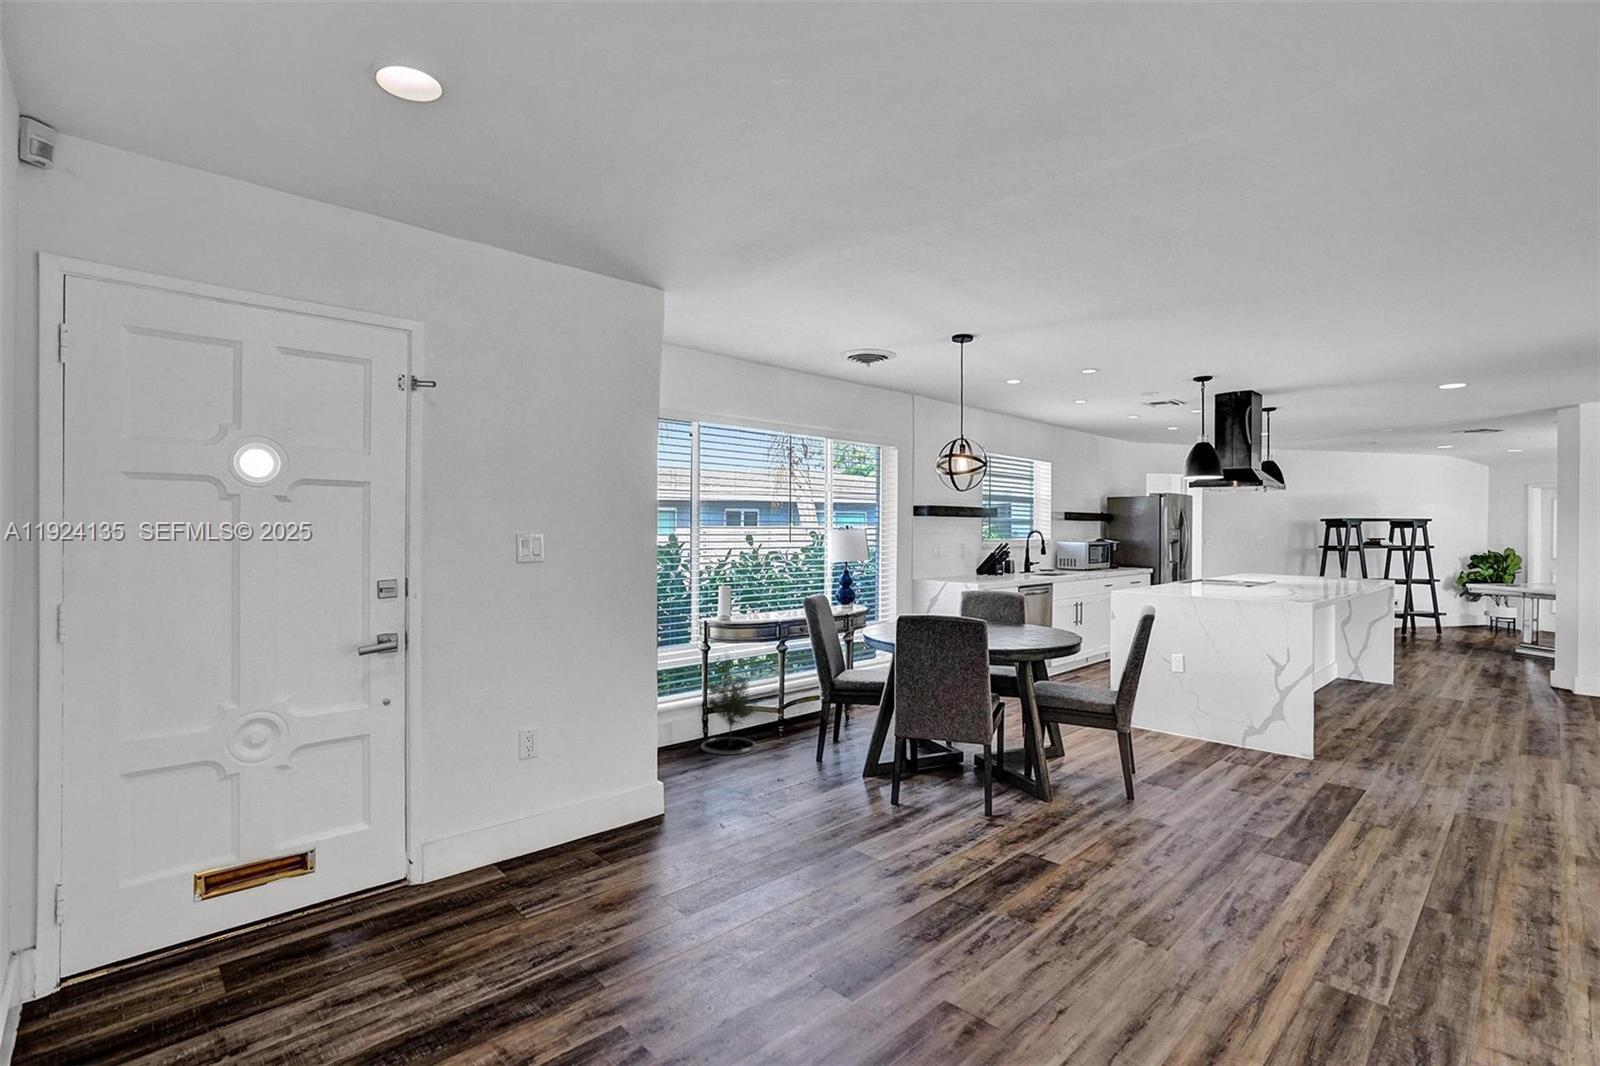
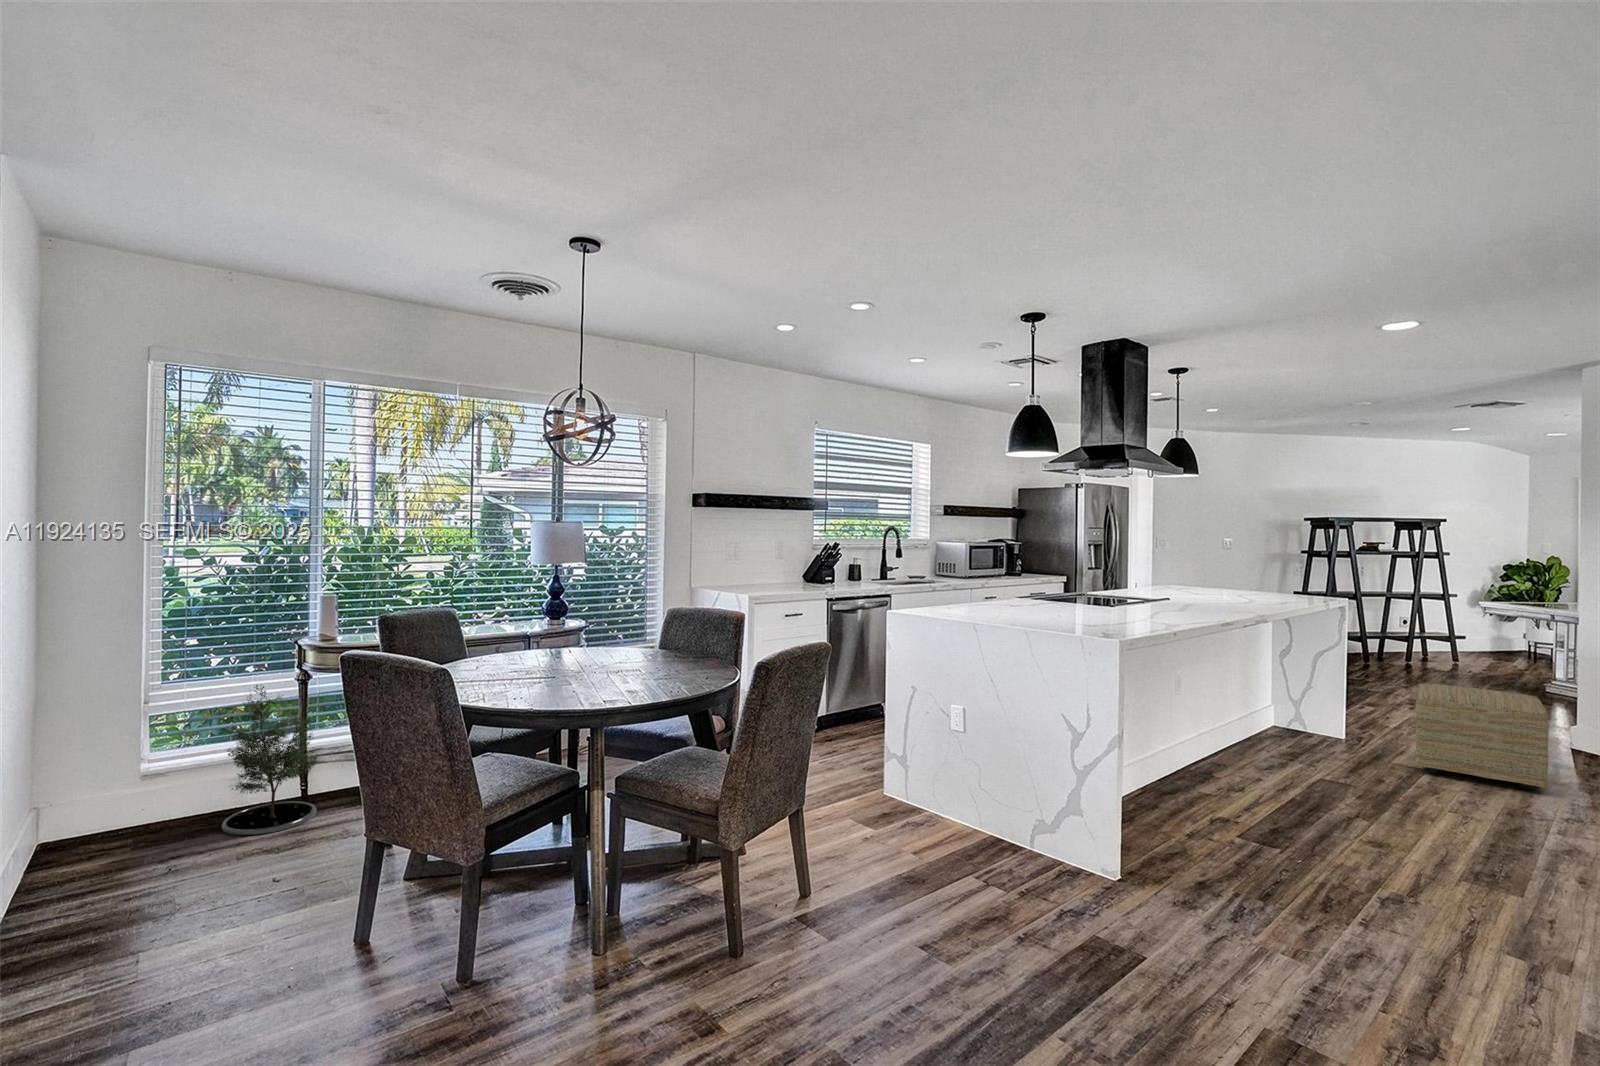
ottoman: none [1444,641,1535,708] -> present [1415,683,1549,790]

